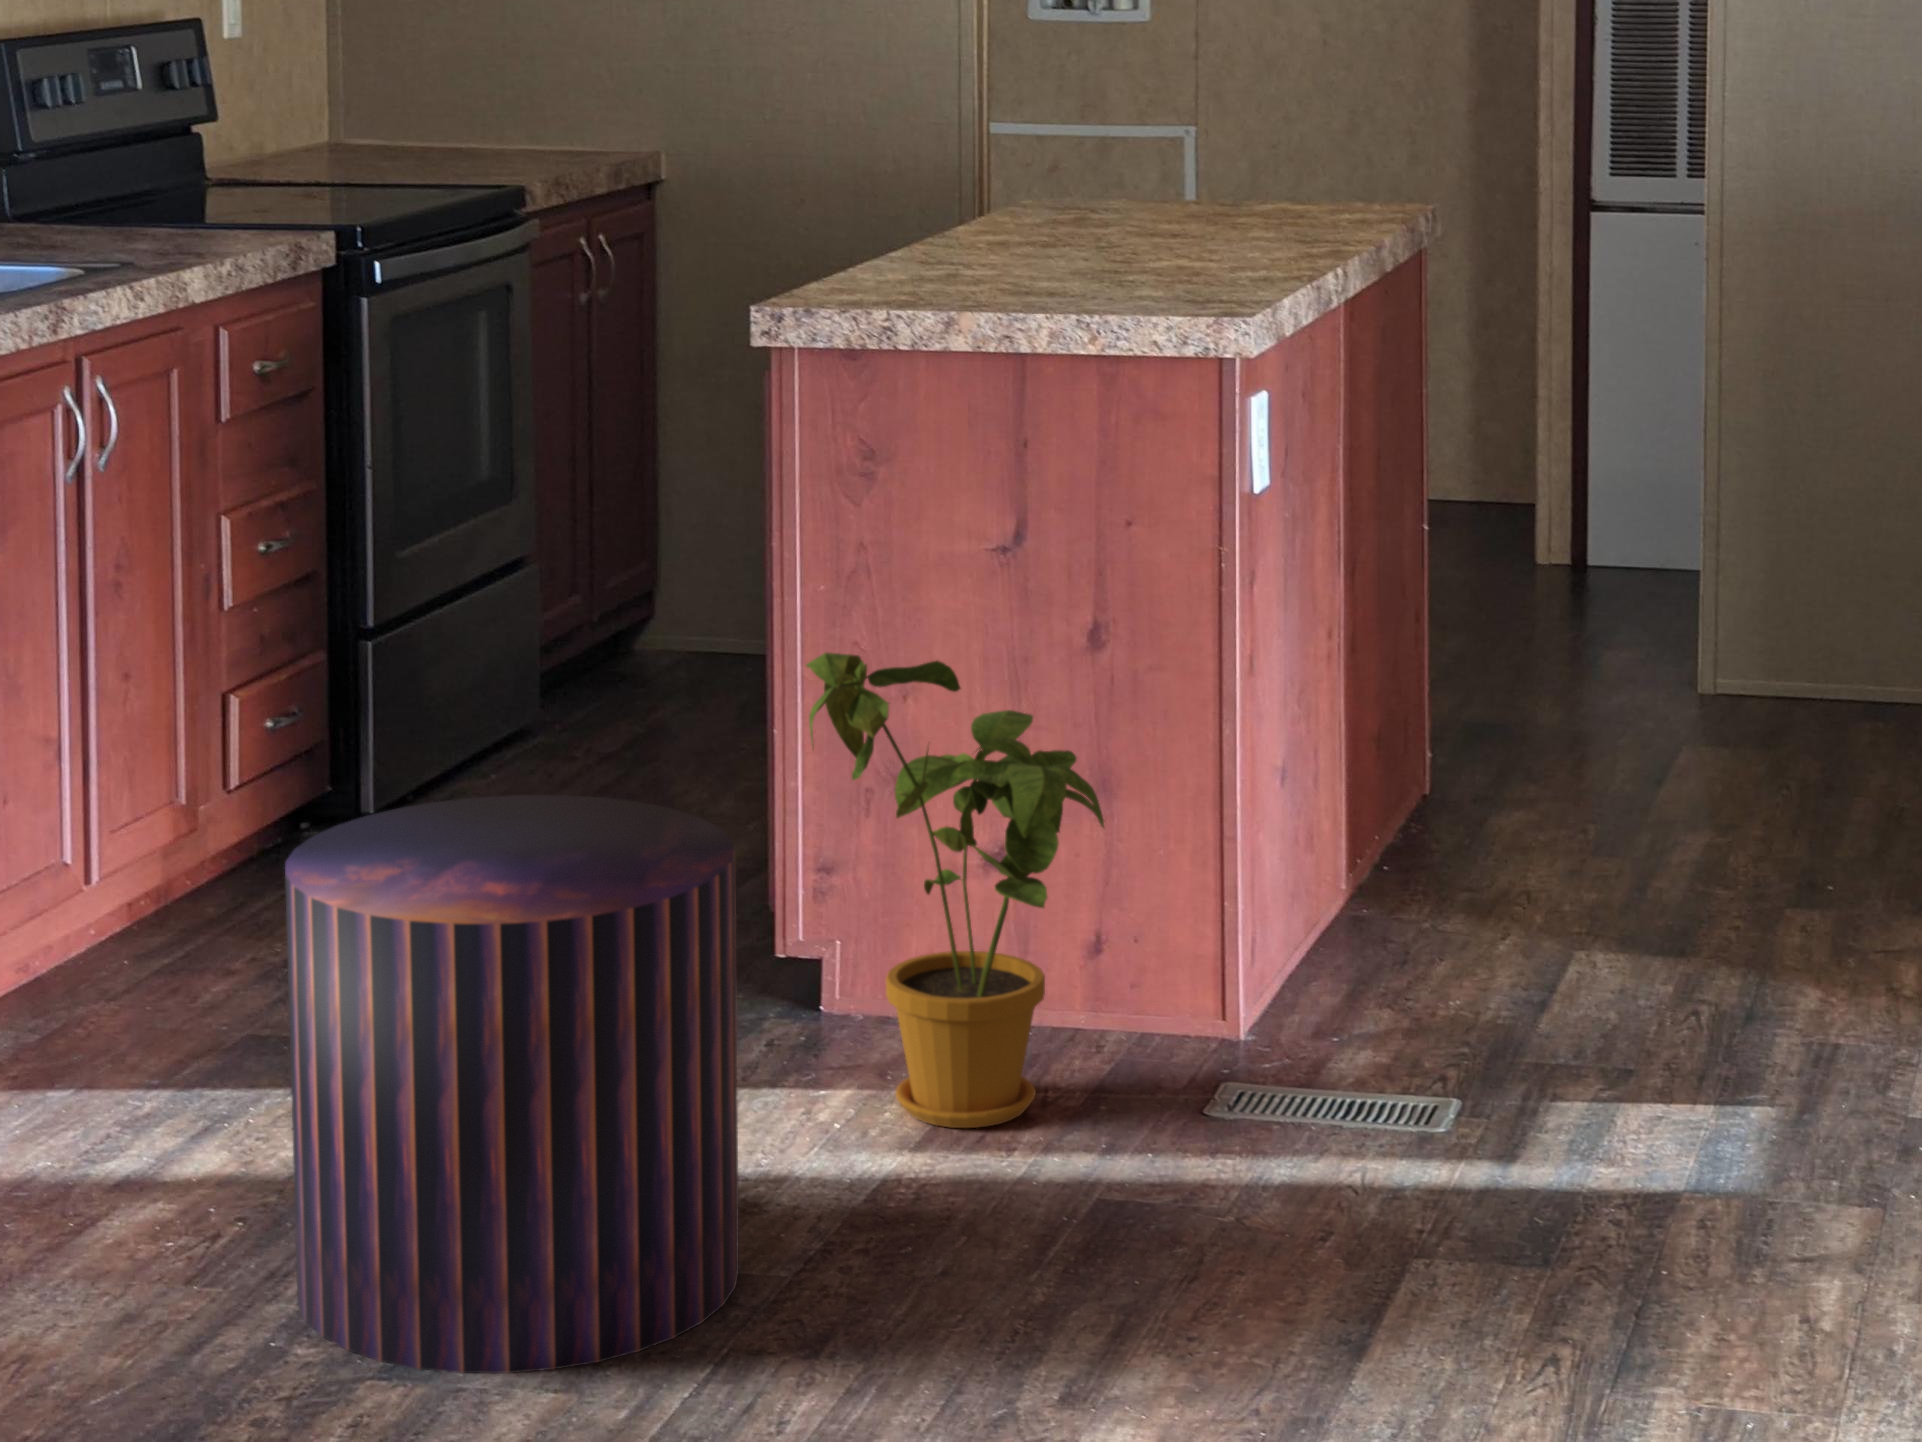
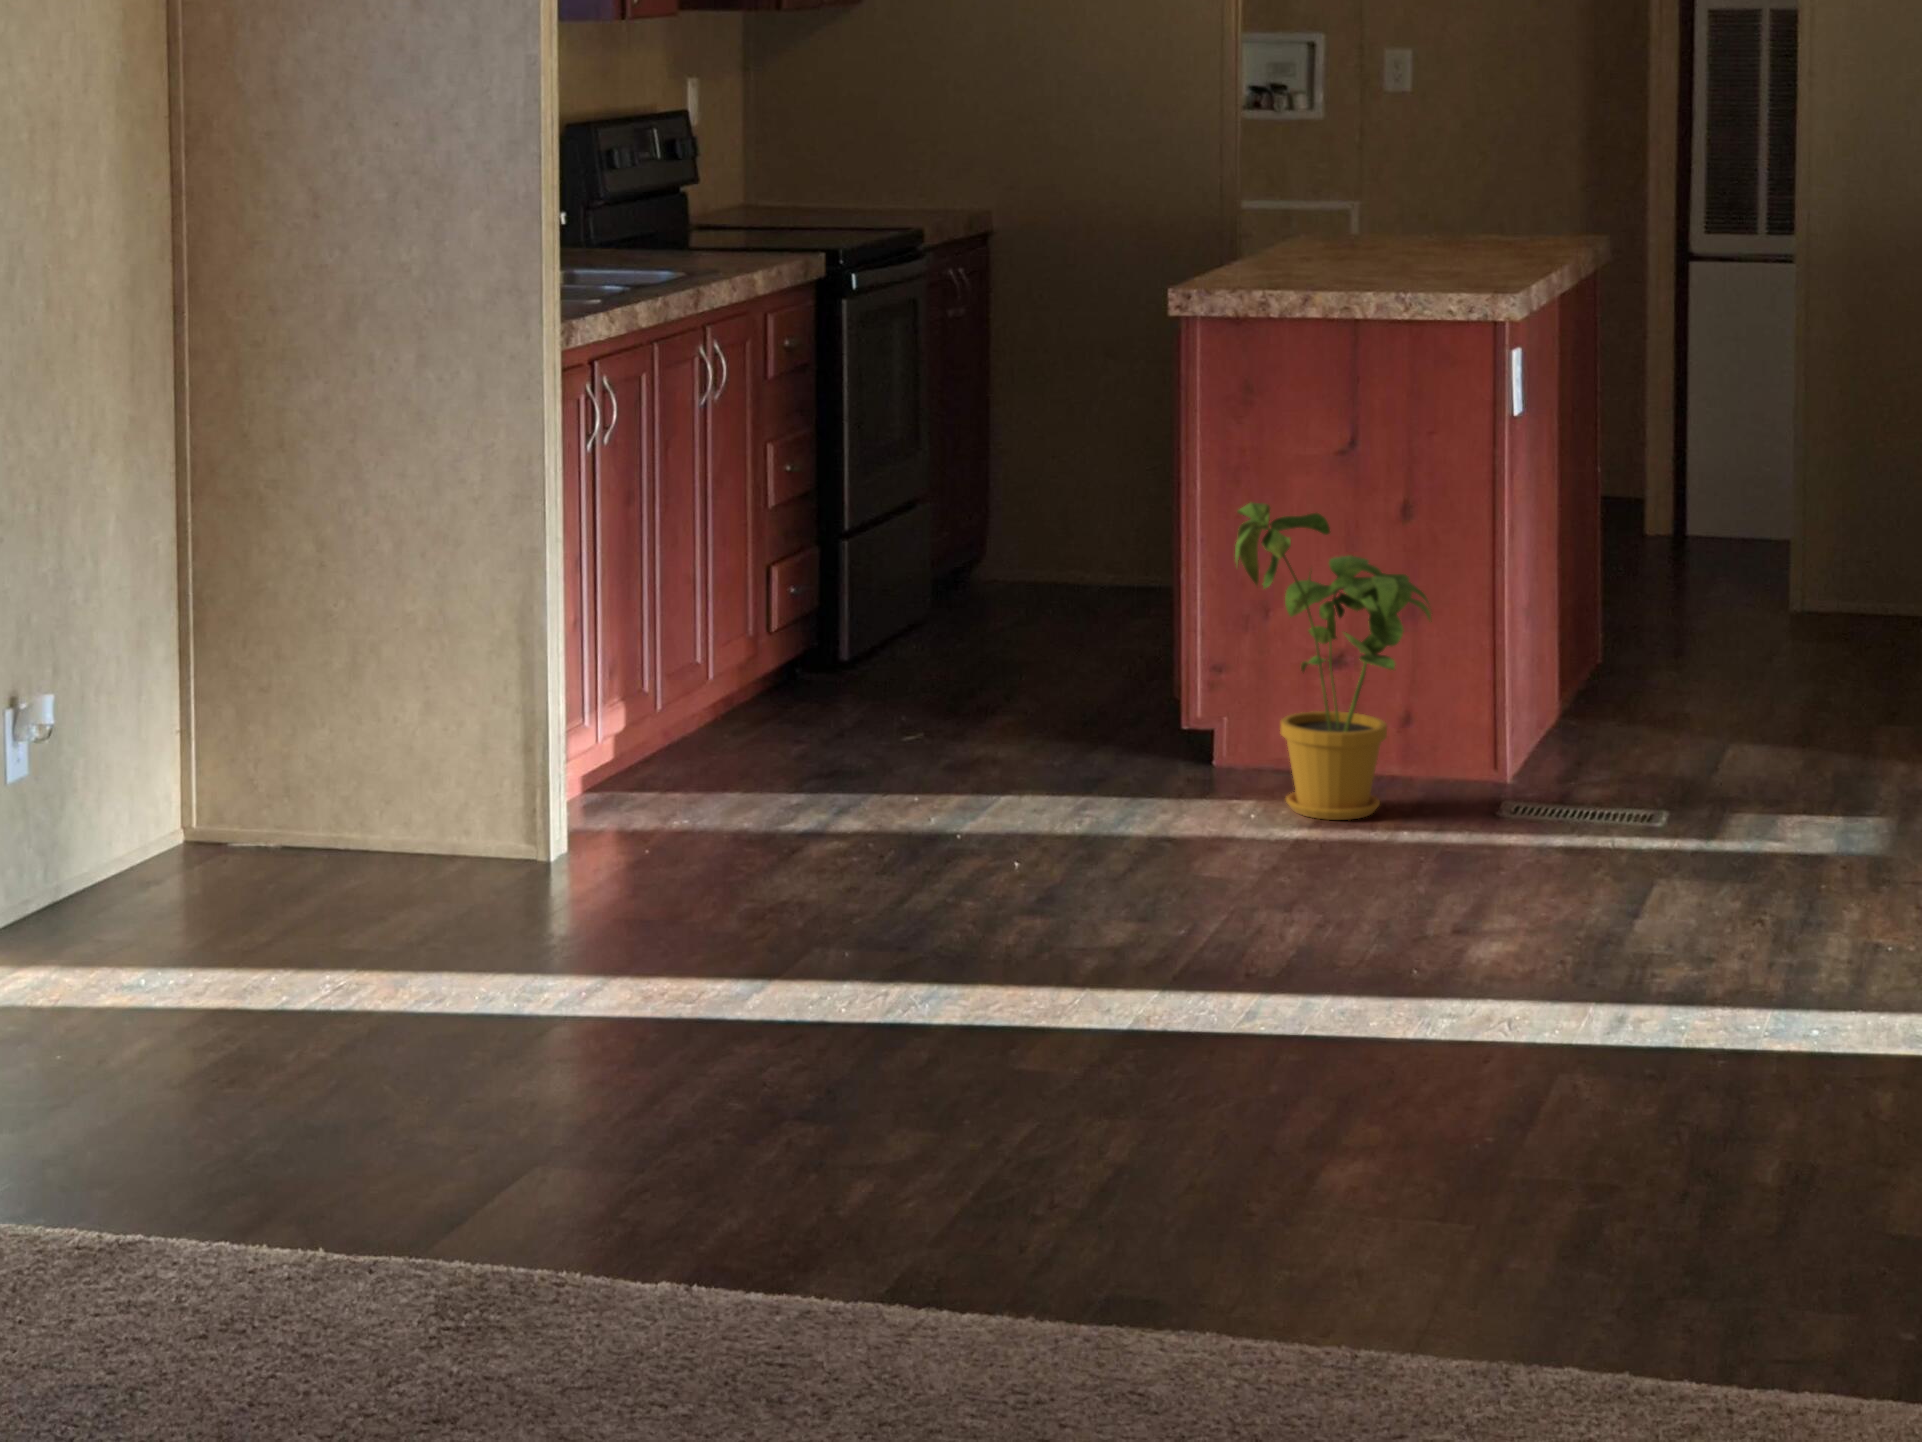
pouf: present [285,795,739,1373] -> none [949,583,1227,915]

